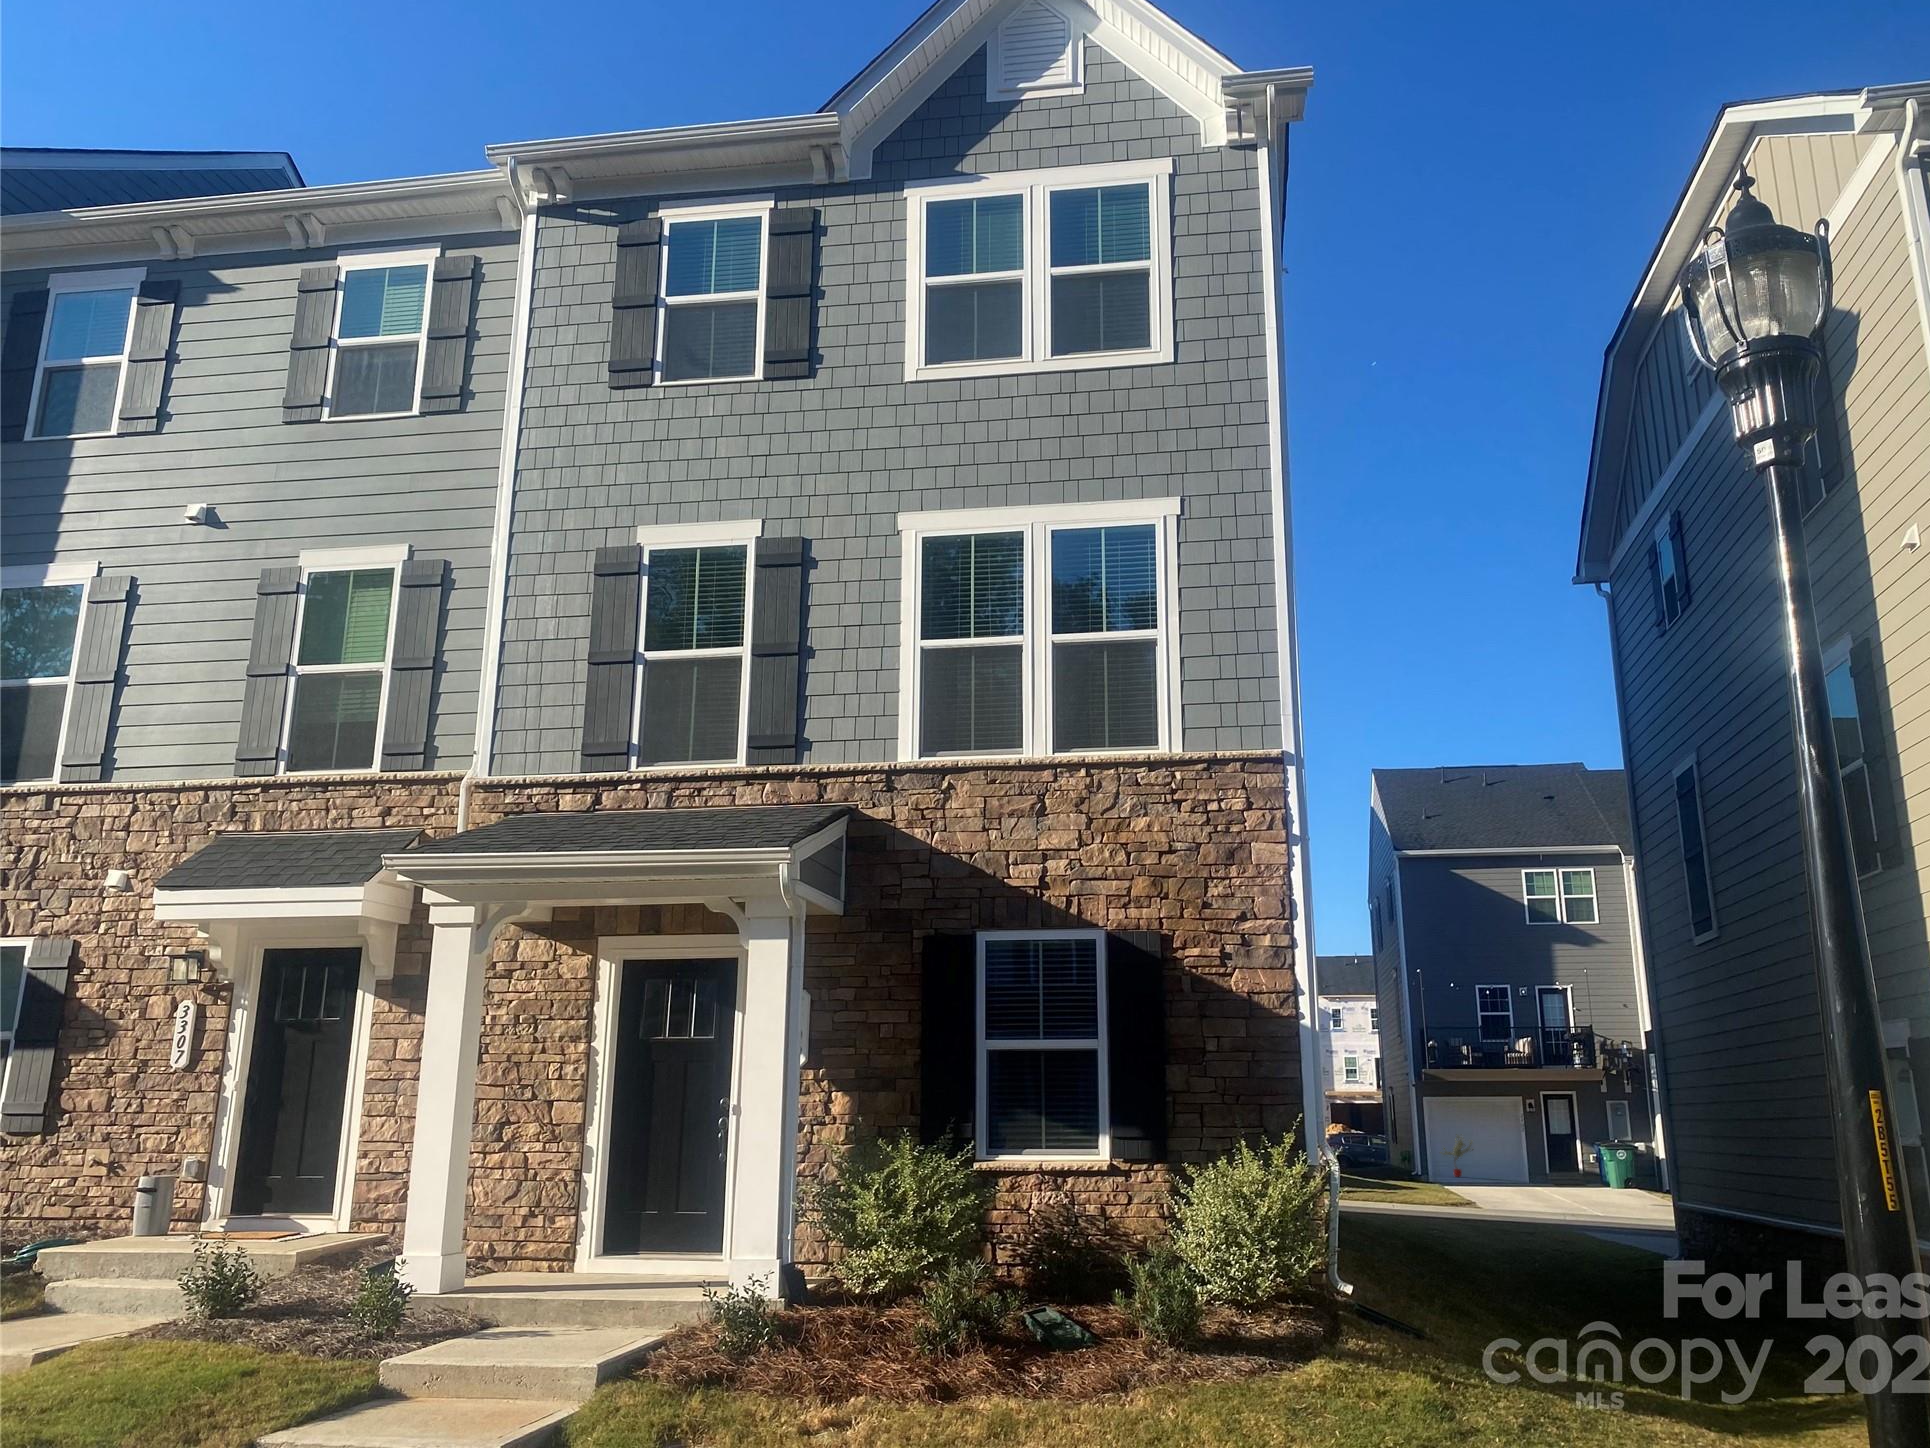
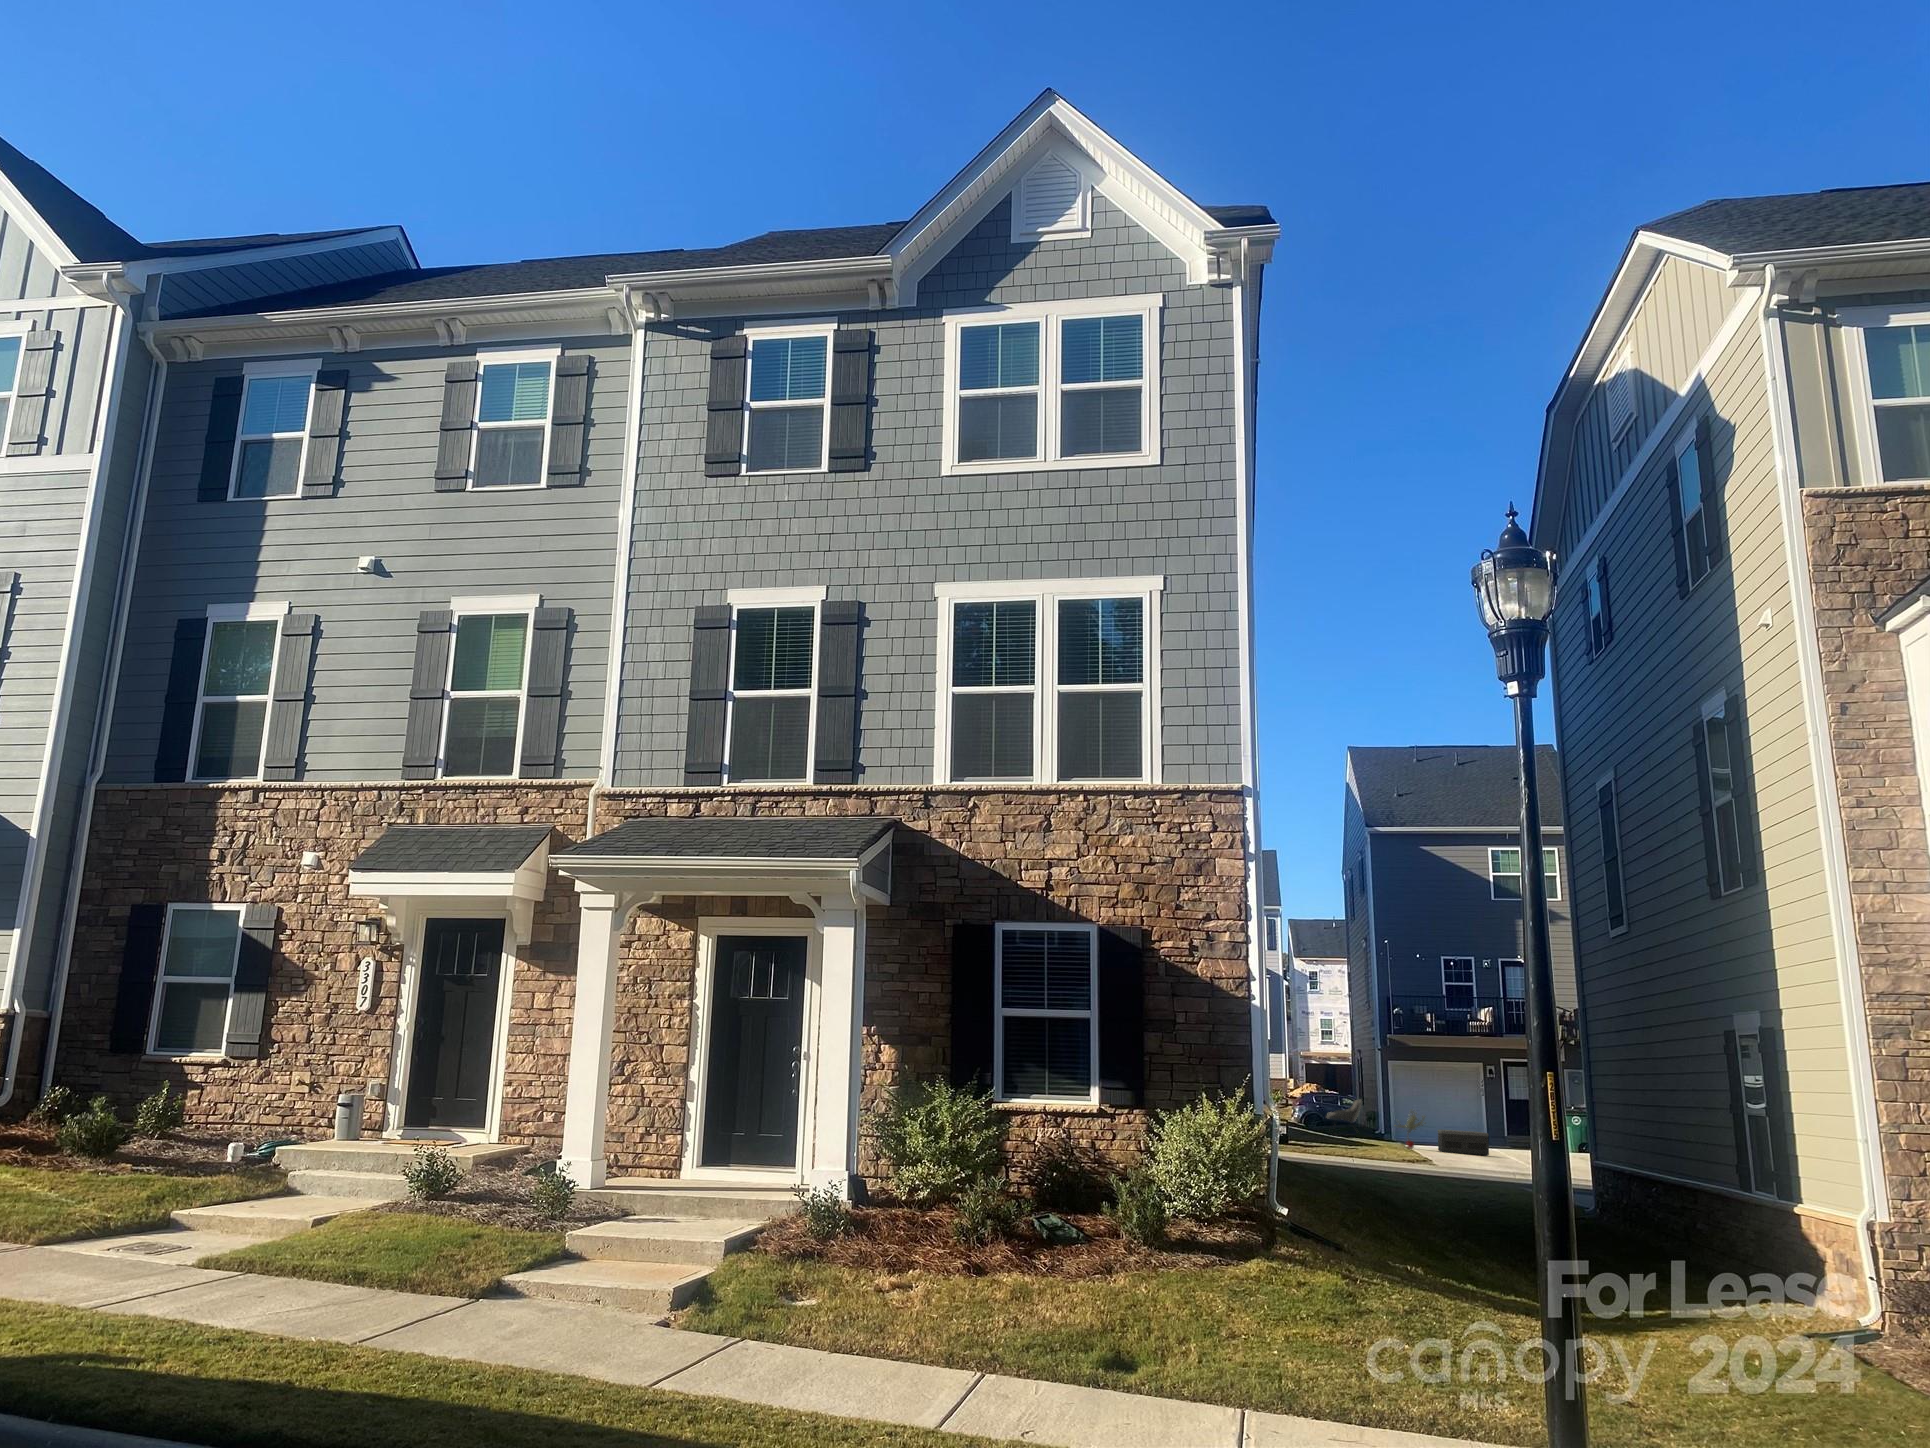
lounge chair: none [1366,1125,1404,1167] -> present [1327,1100,1361,1128]
storage bench: none [1486,1155,1541,1182] -> present [1438,1130,1489,1156]

